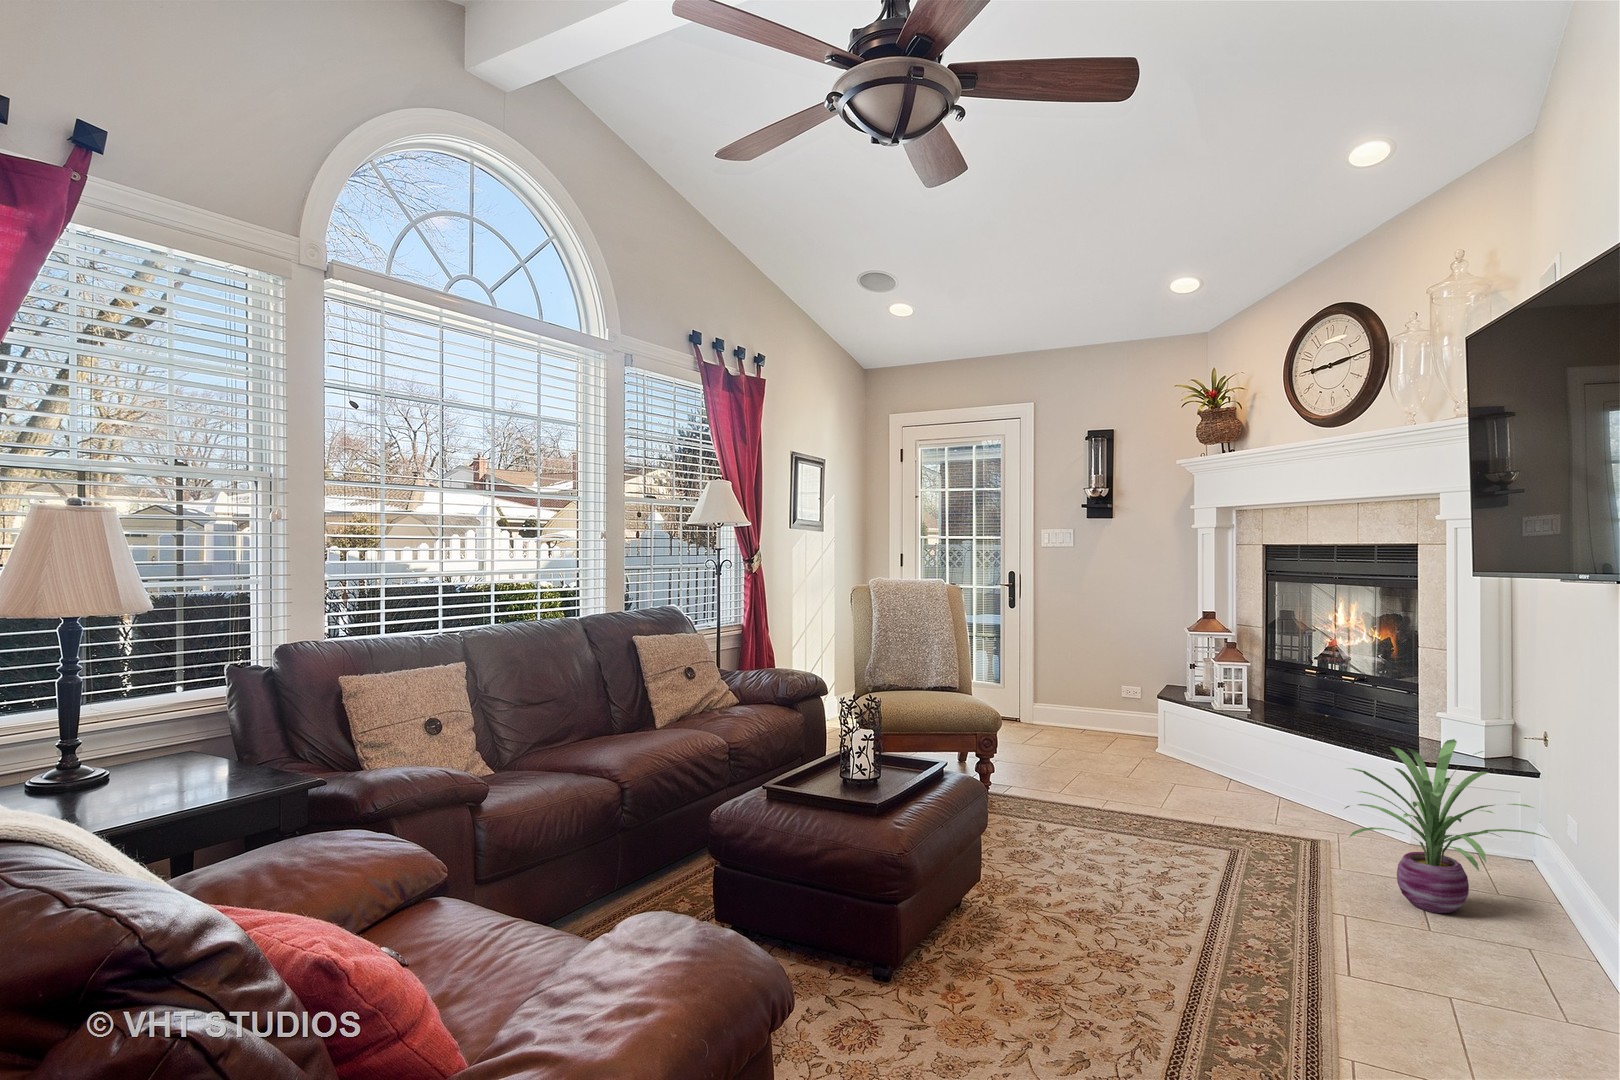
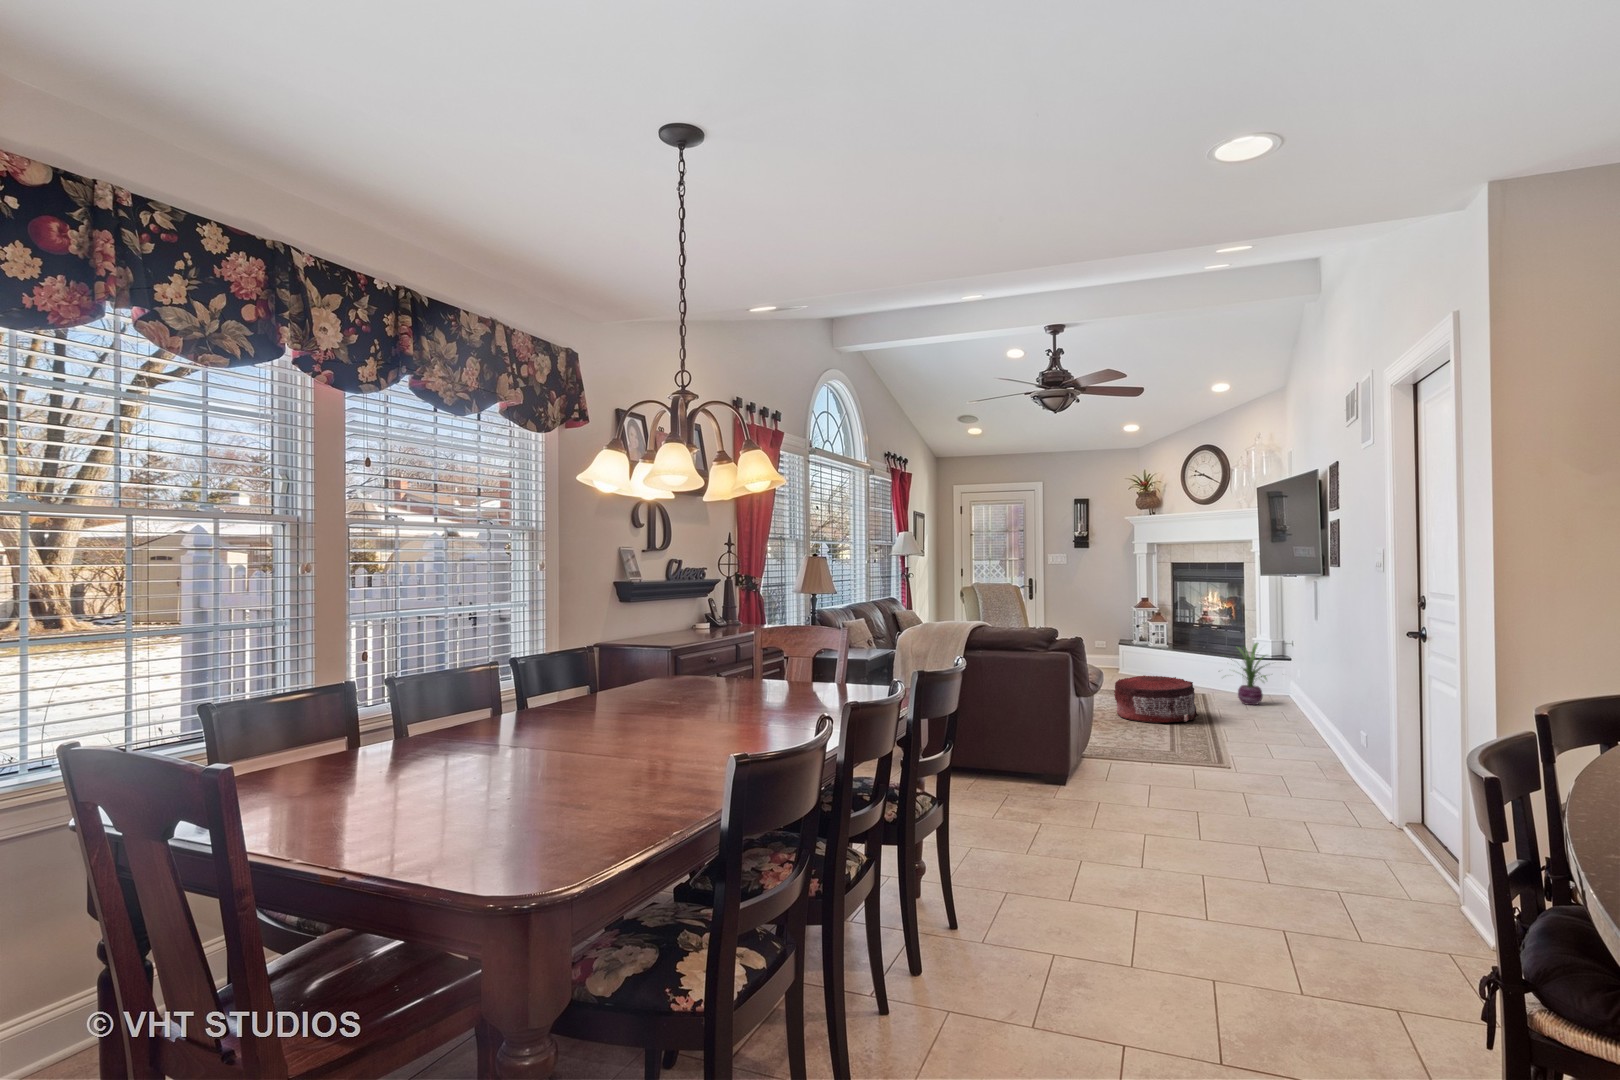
pouf: none [1024,829,1266,1015] -> present [1114,675,1198,723]

